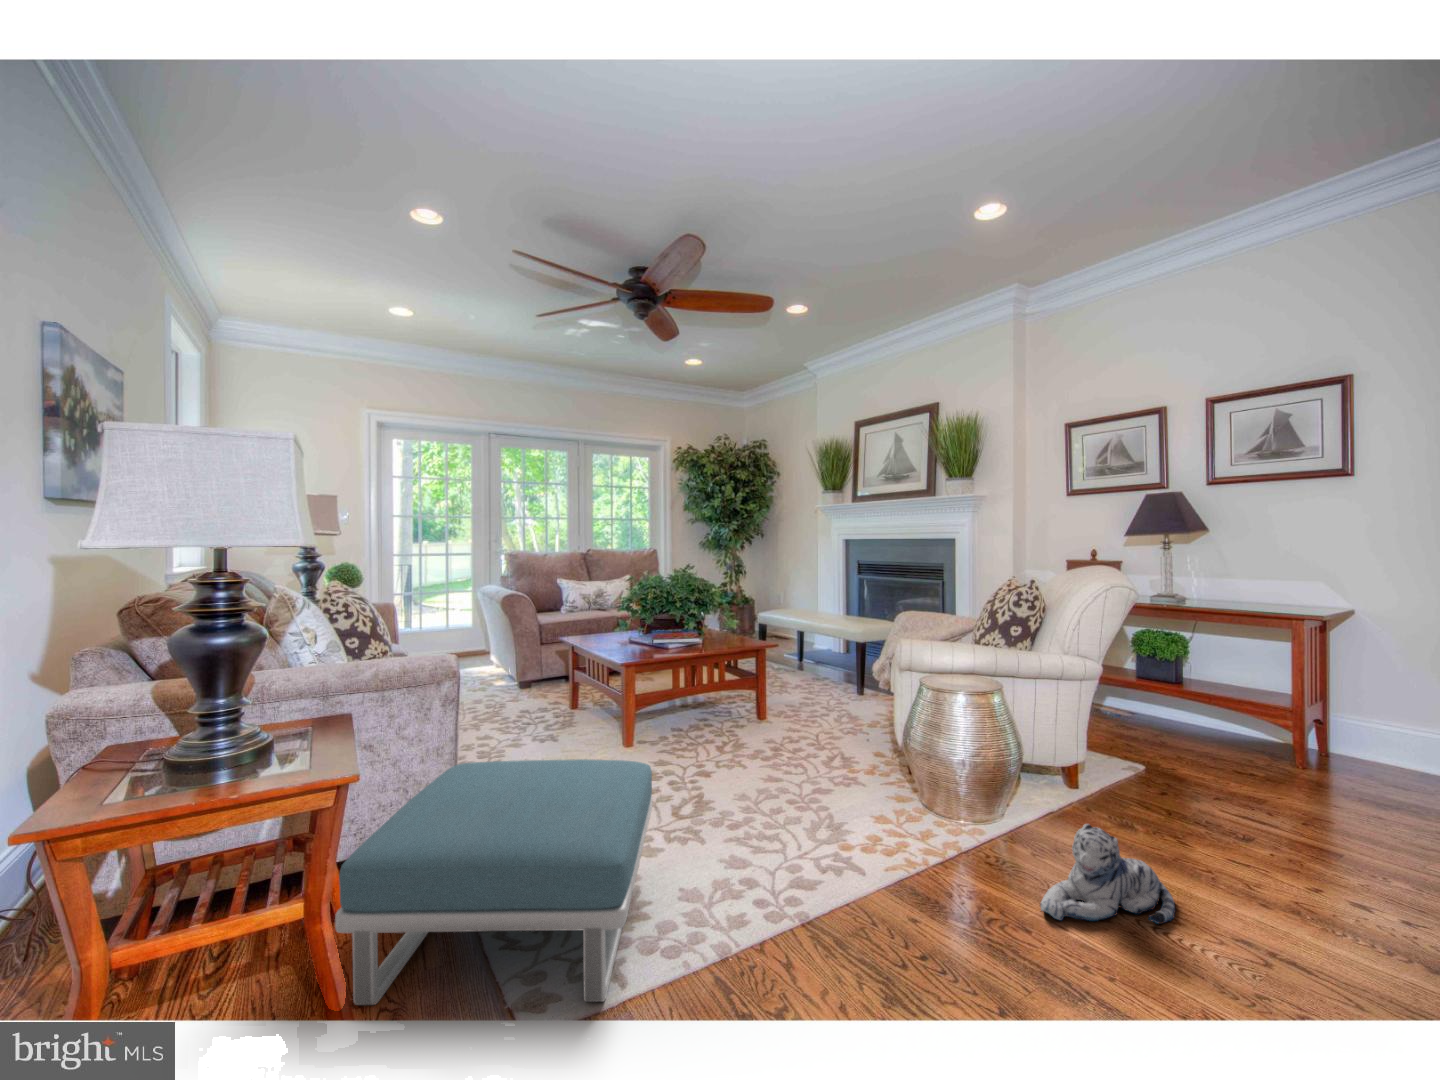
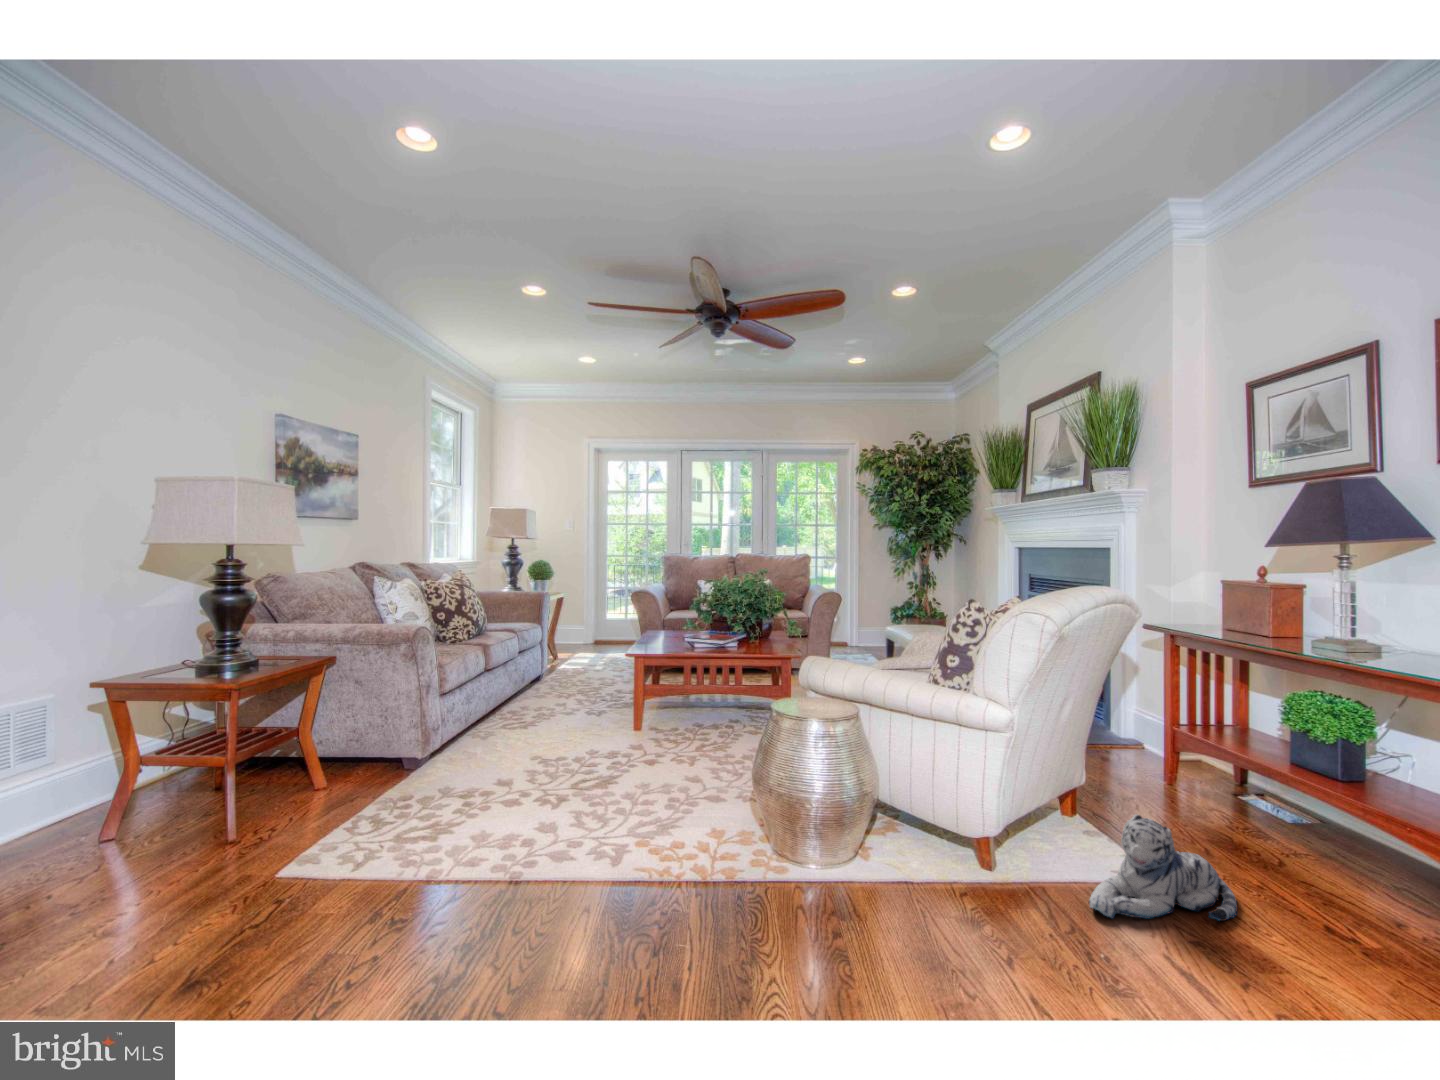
footstool: present [335,759,653,1005] -> none [343,755,672,1006]

